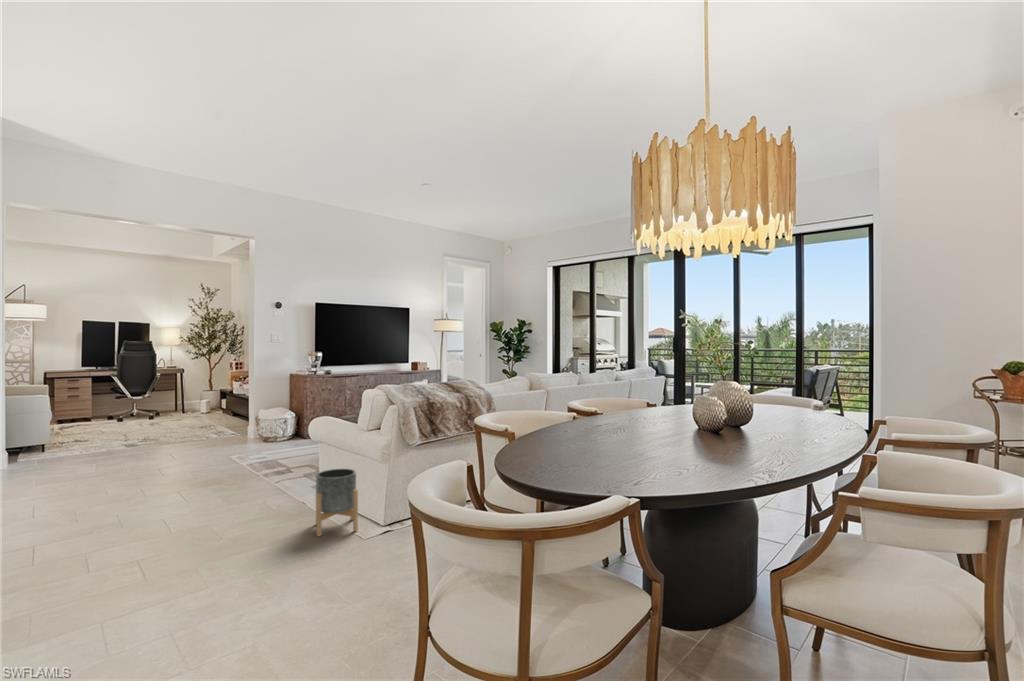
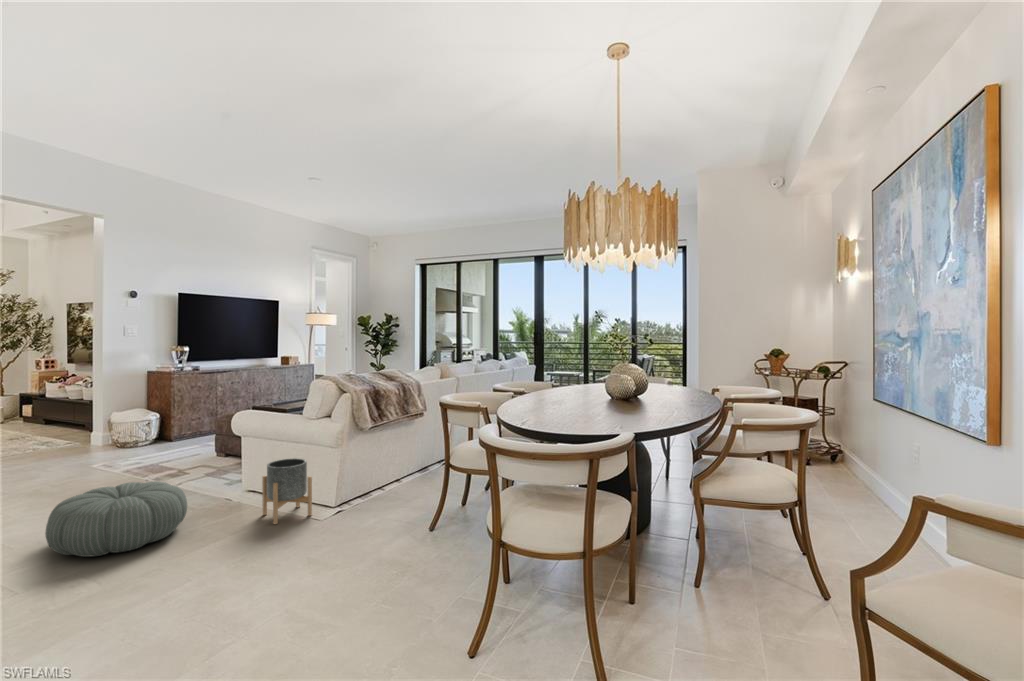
pouf: none [126,480,249,547] -> present [45,481,187,557]

